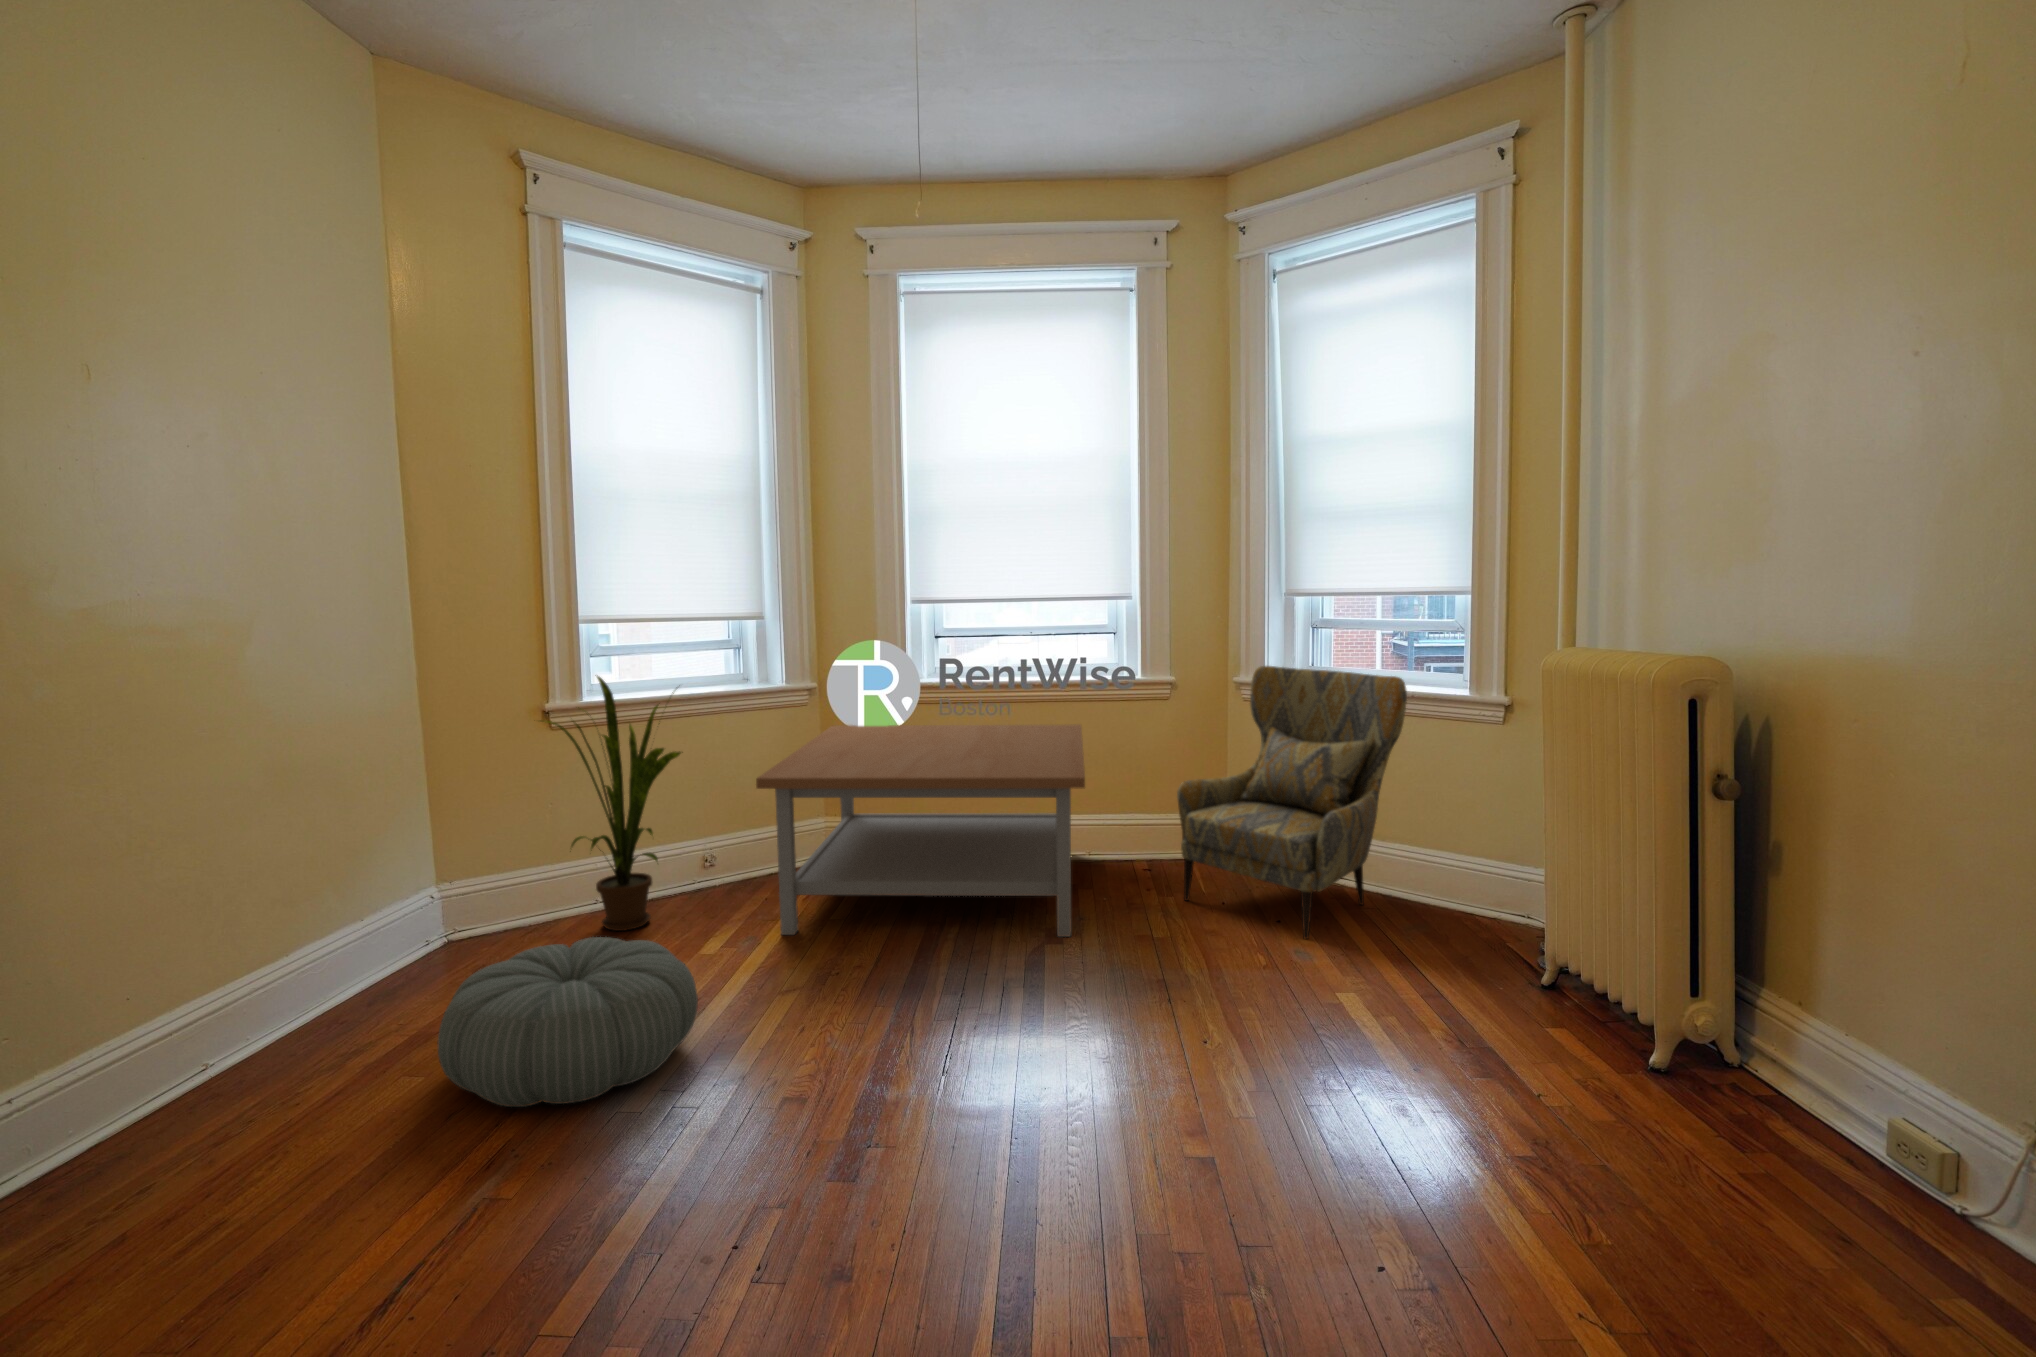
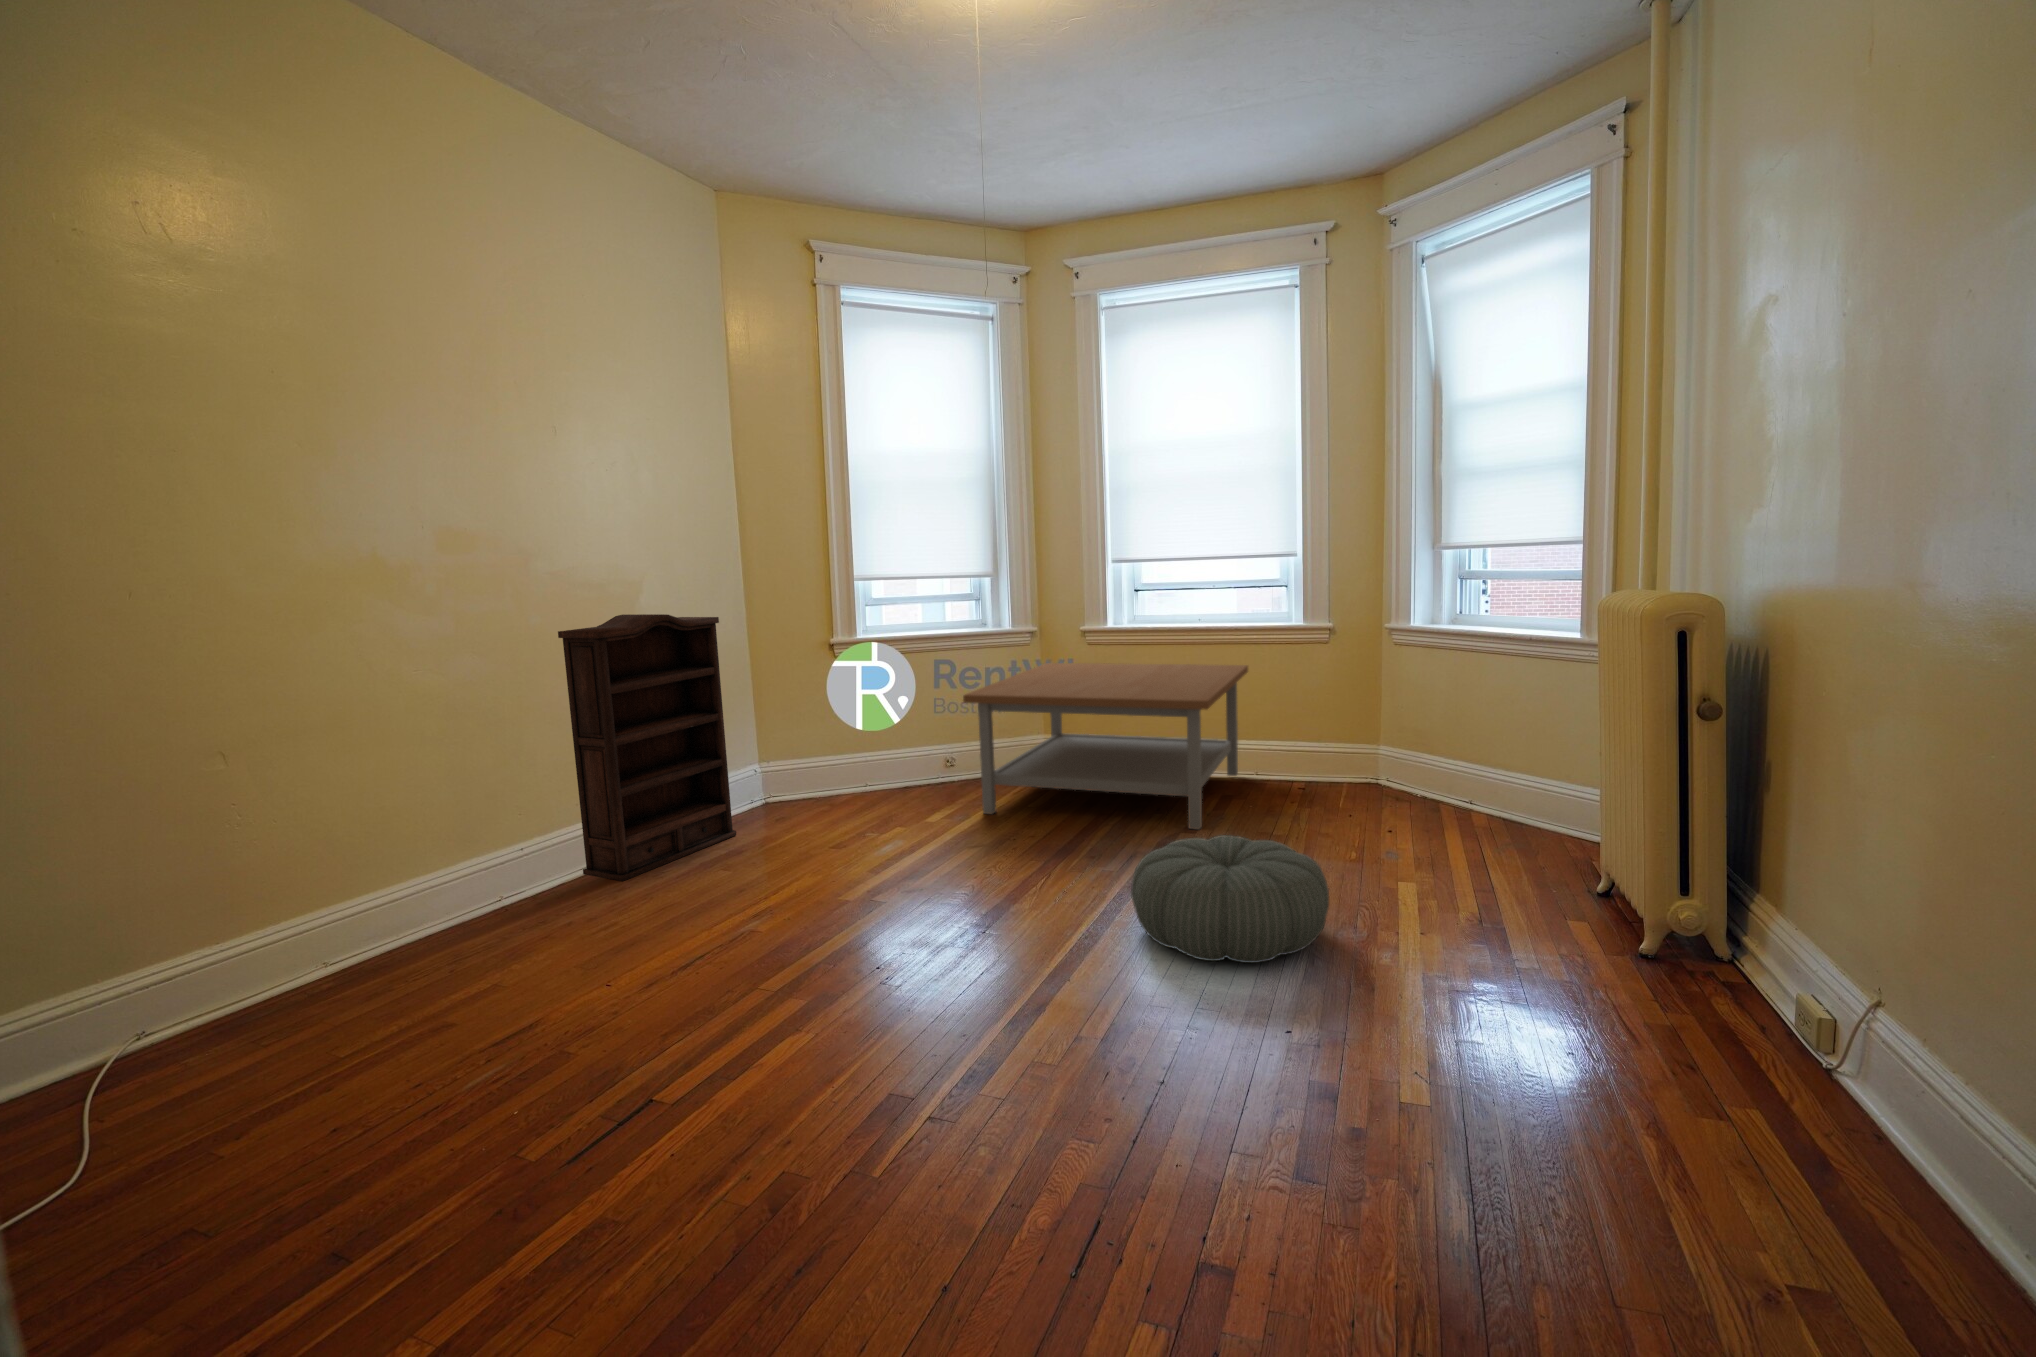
armchair: present [1177,666,1407,939] -> none [1310,613,1515,846]
bookshelf: none [84,676,409,1122] -> present [558,614,736,881]
house plant: present [543,676,681,931] -> none [817,619,921,804]
pouf: present [437,937,698,1107] -> present [1131,835,1329,963]

